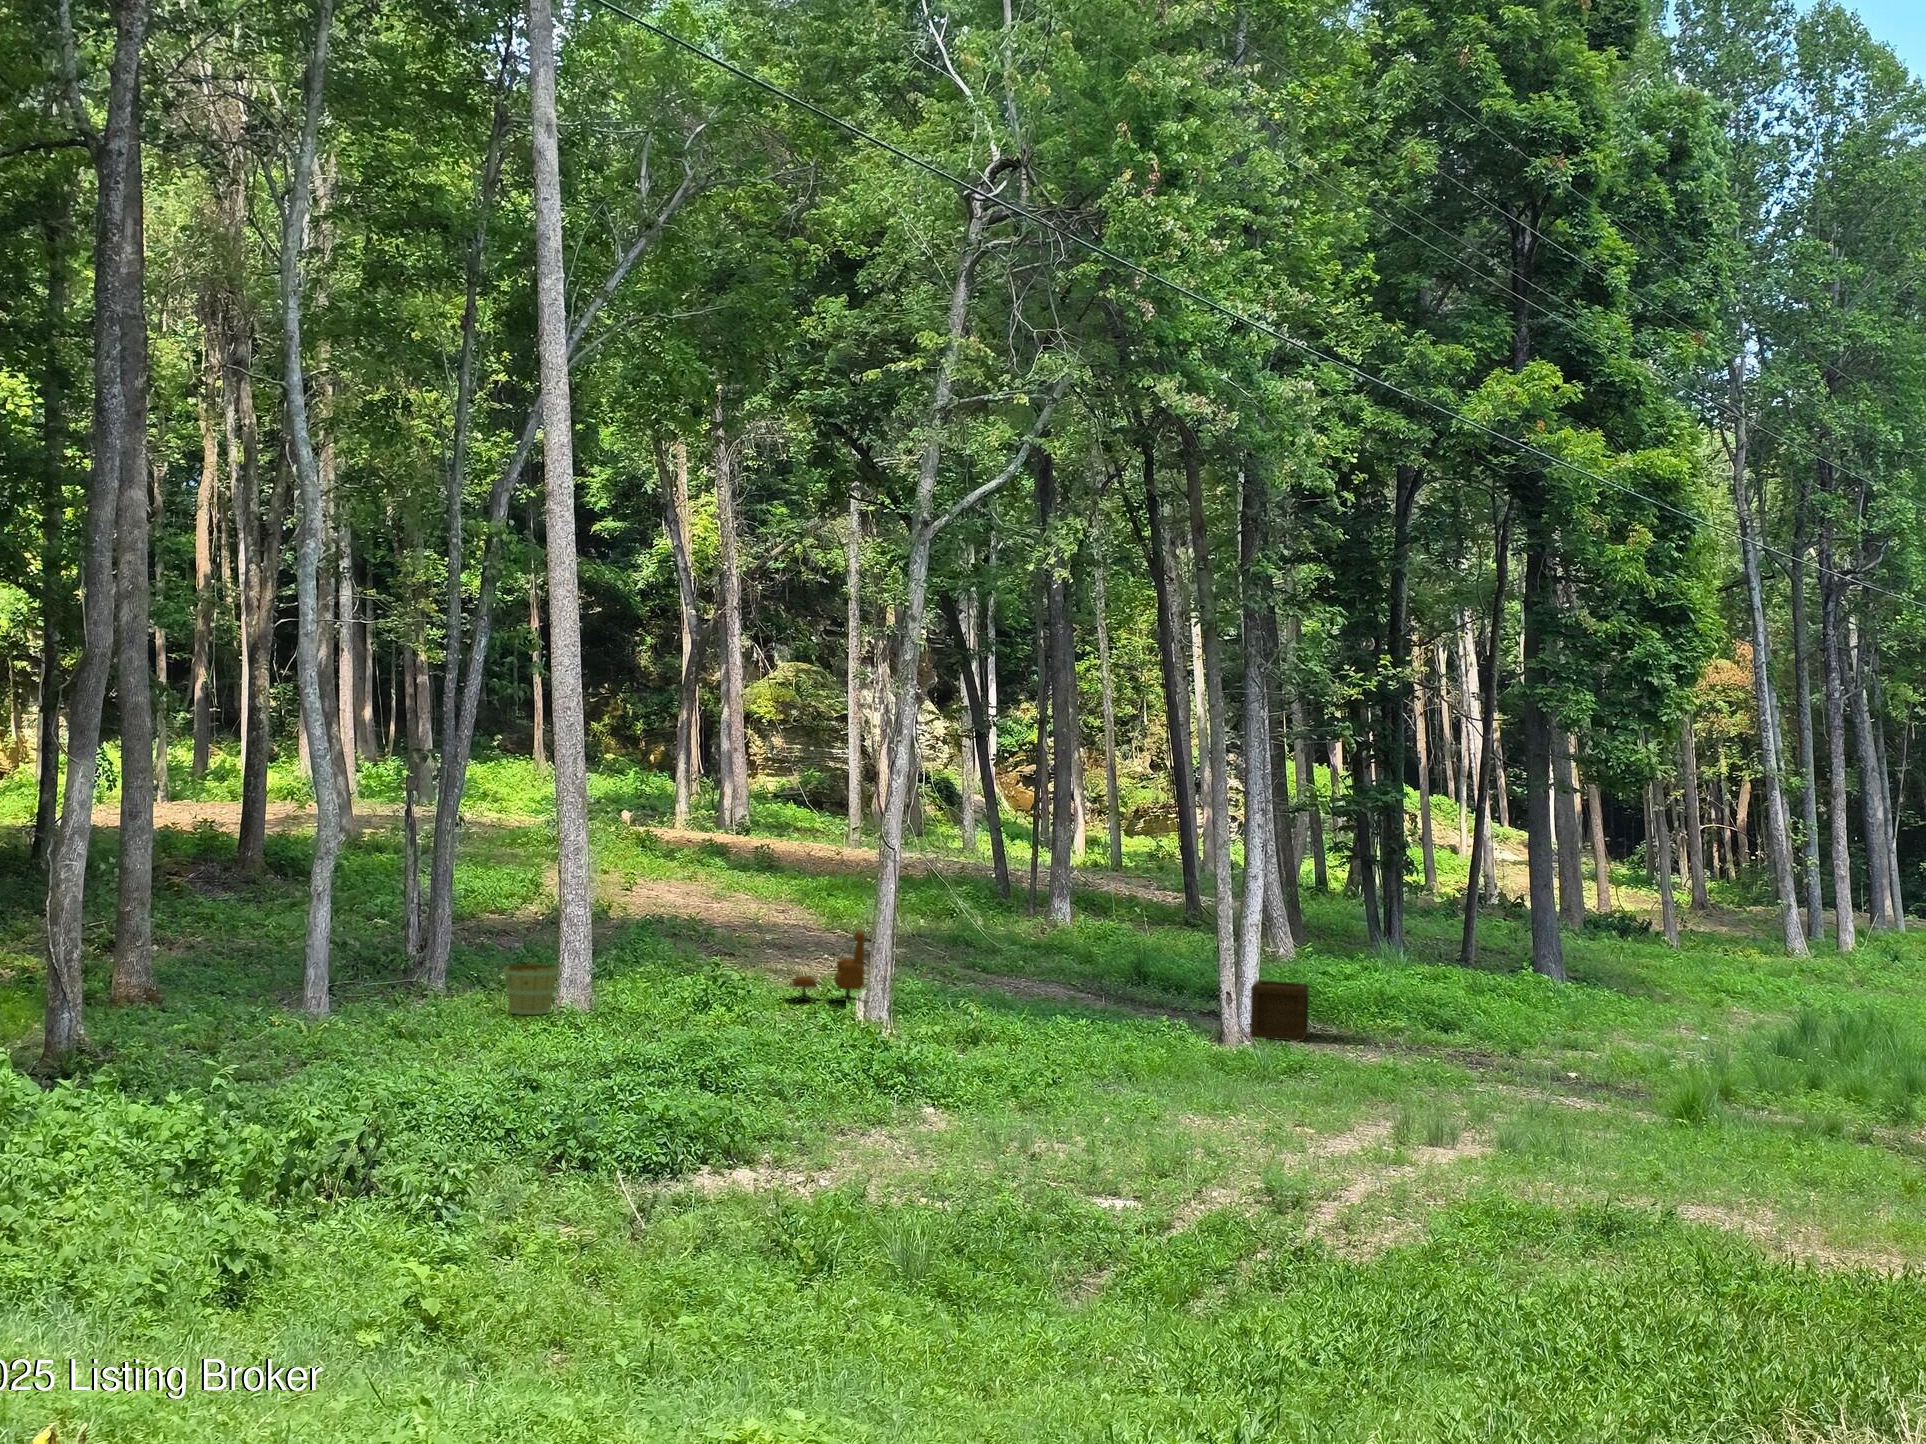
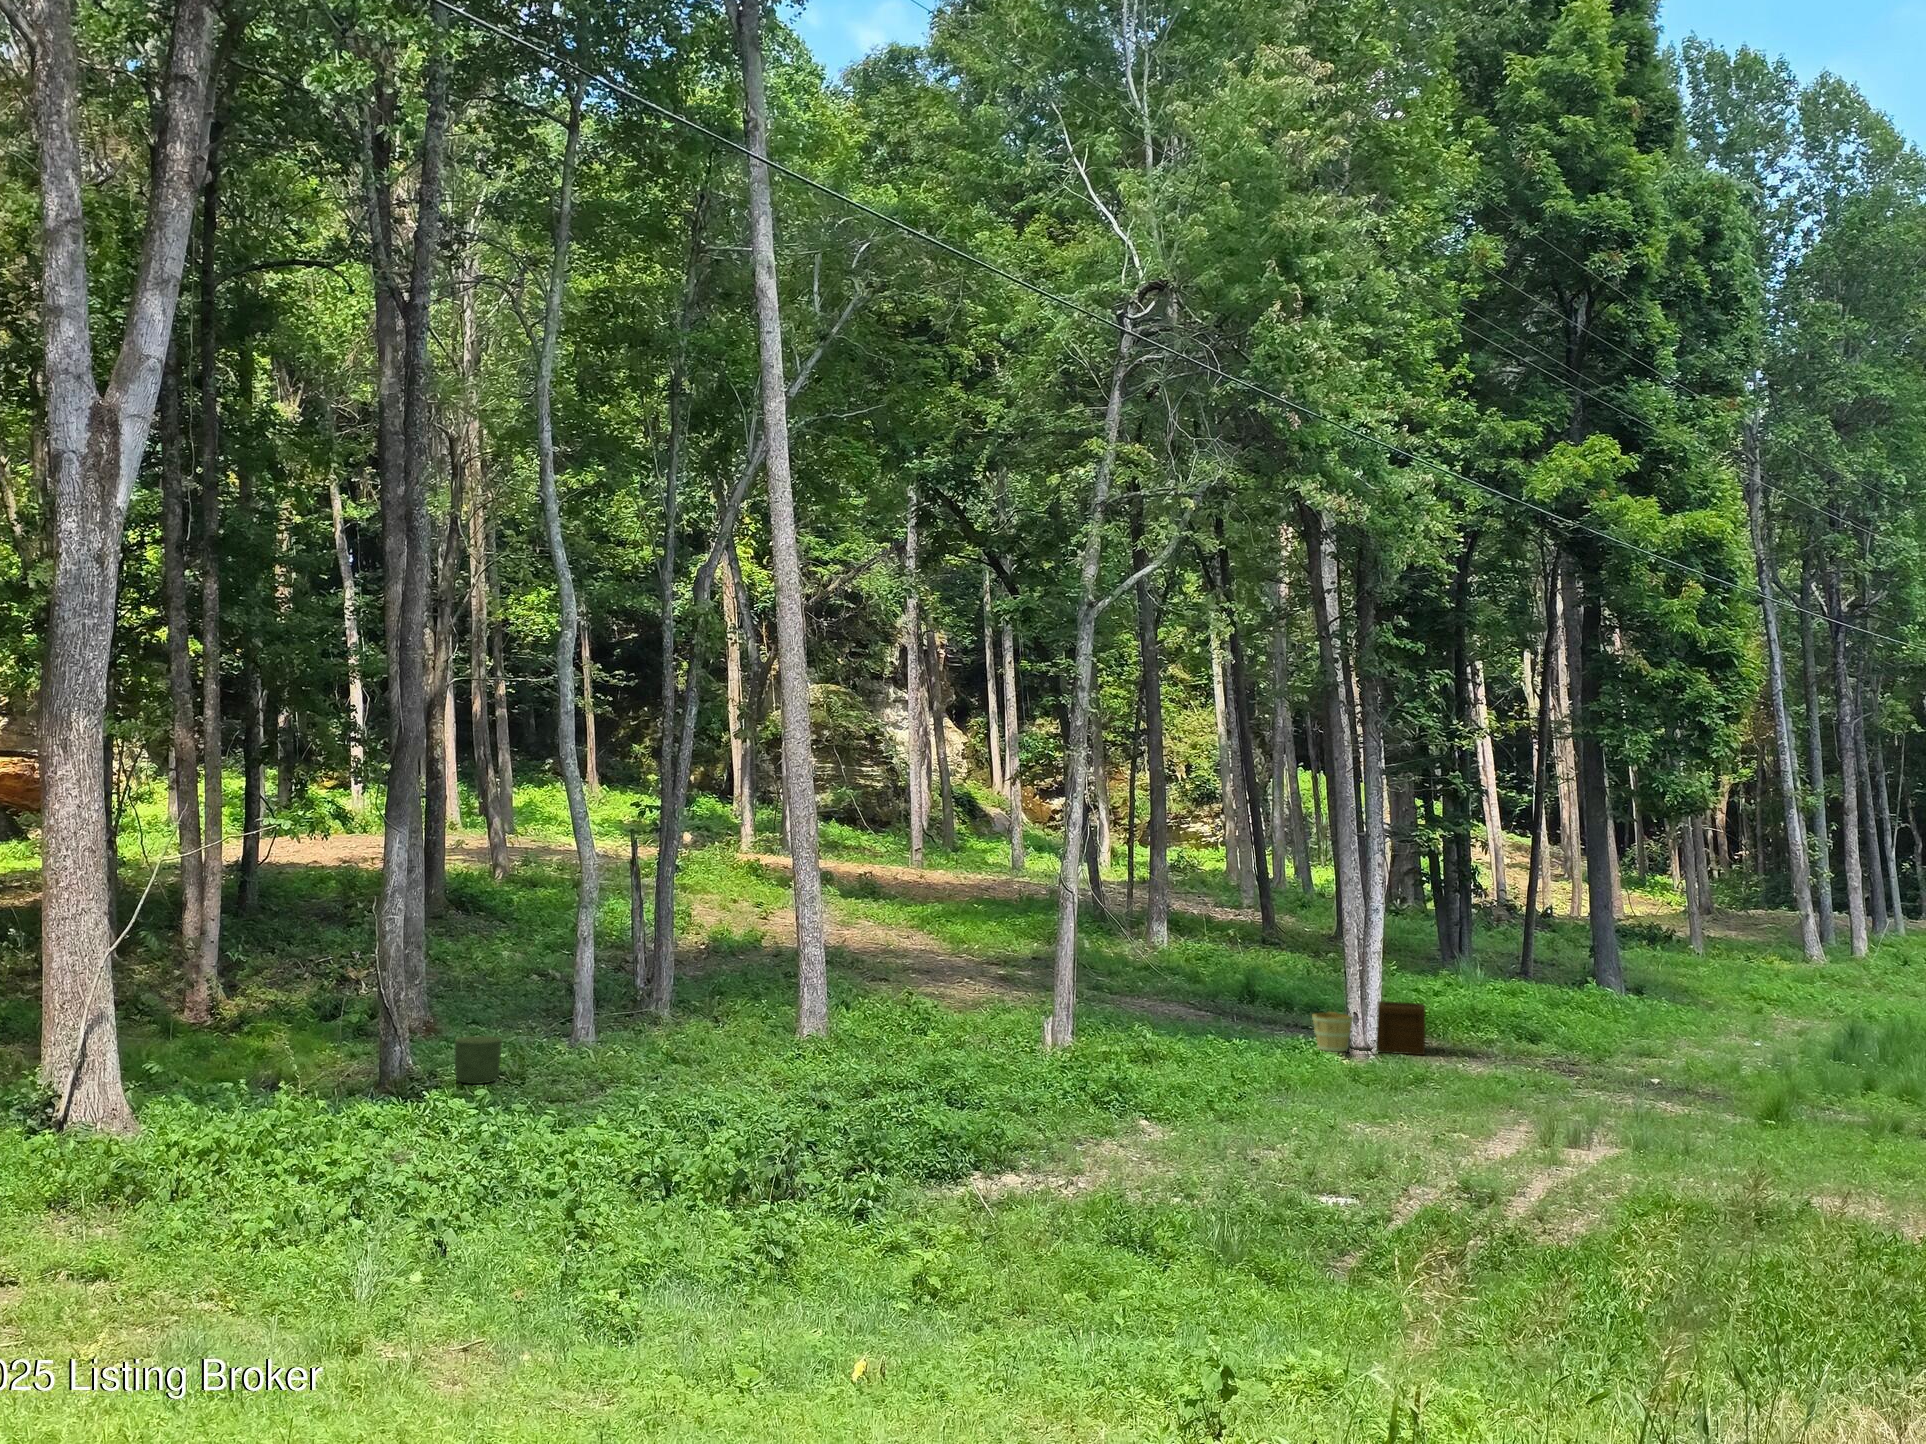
lounge chair: present [788,930,867,1004] -> none [981,964,1054,1029]
wooden bucket: present [503,963,559,1015] -> present [1312,1012,1353,1052]
planter: none [83,996,143,1052] -> present [455,1036,502,1084]

